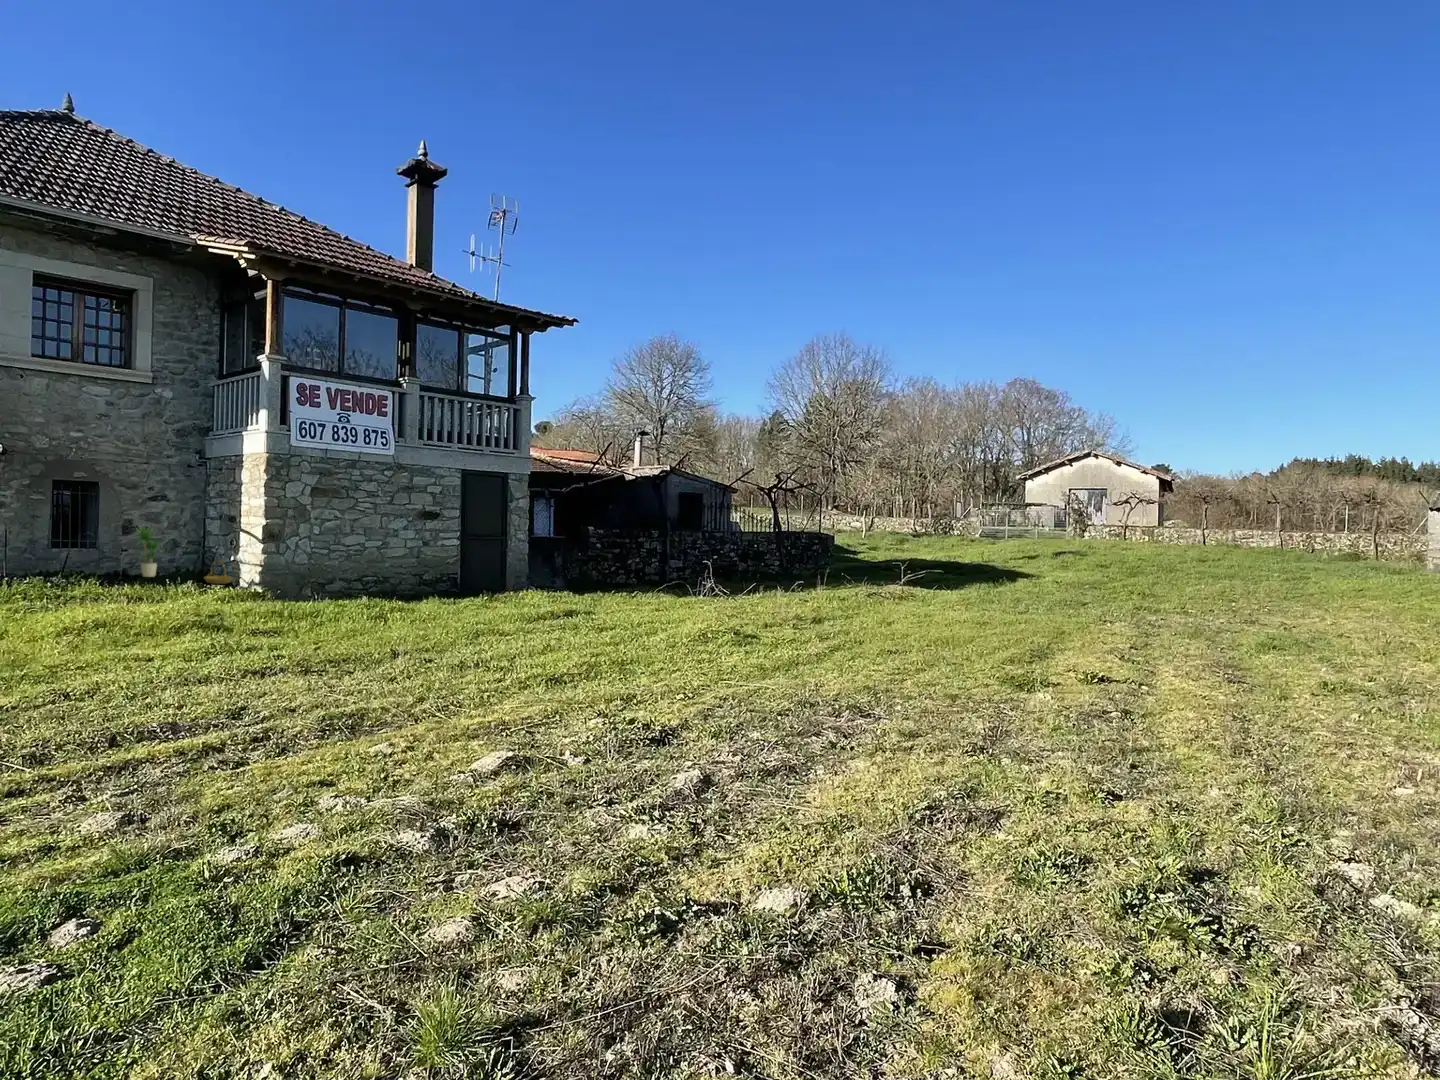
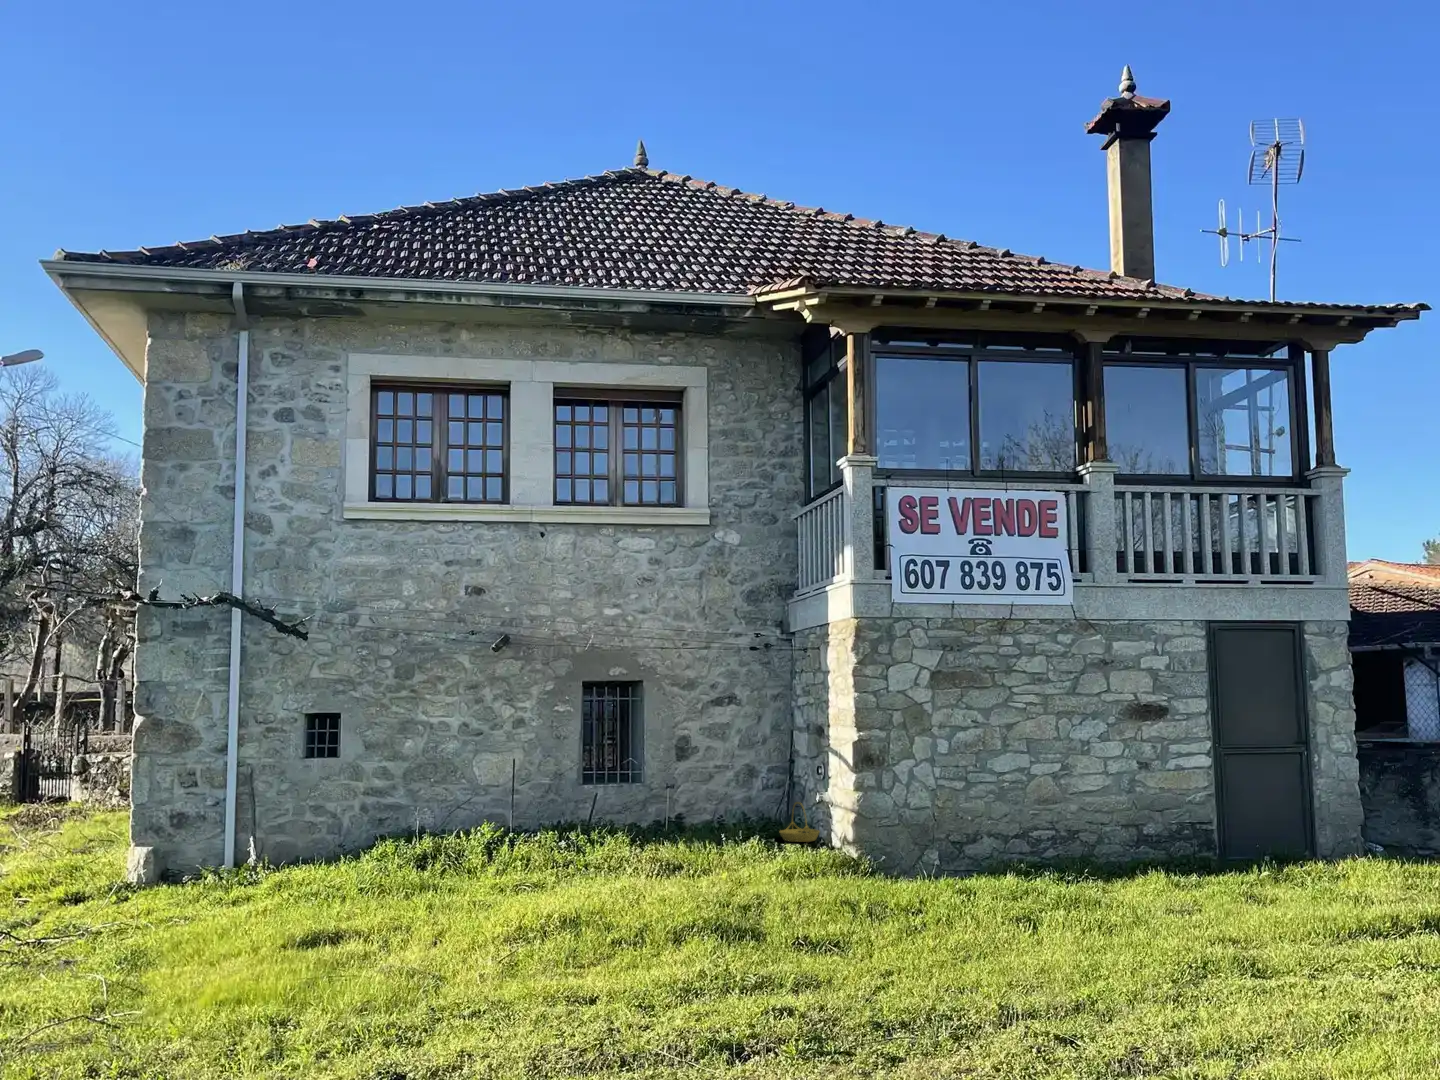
potted plant: present [138,527,158,577] -> none [683,745,738,830]

